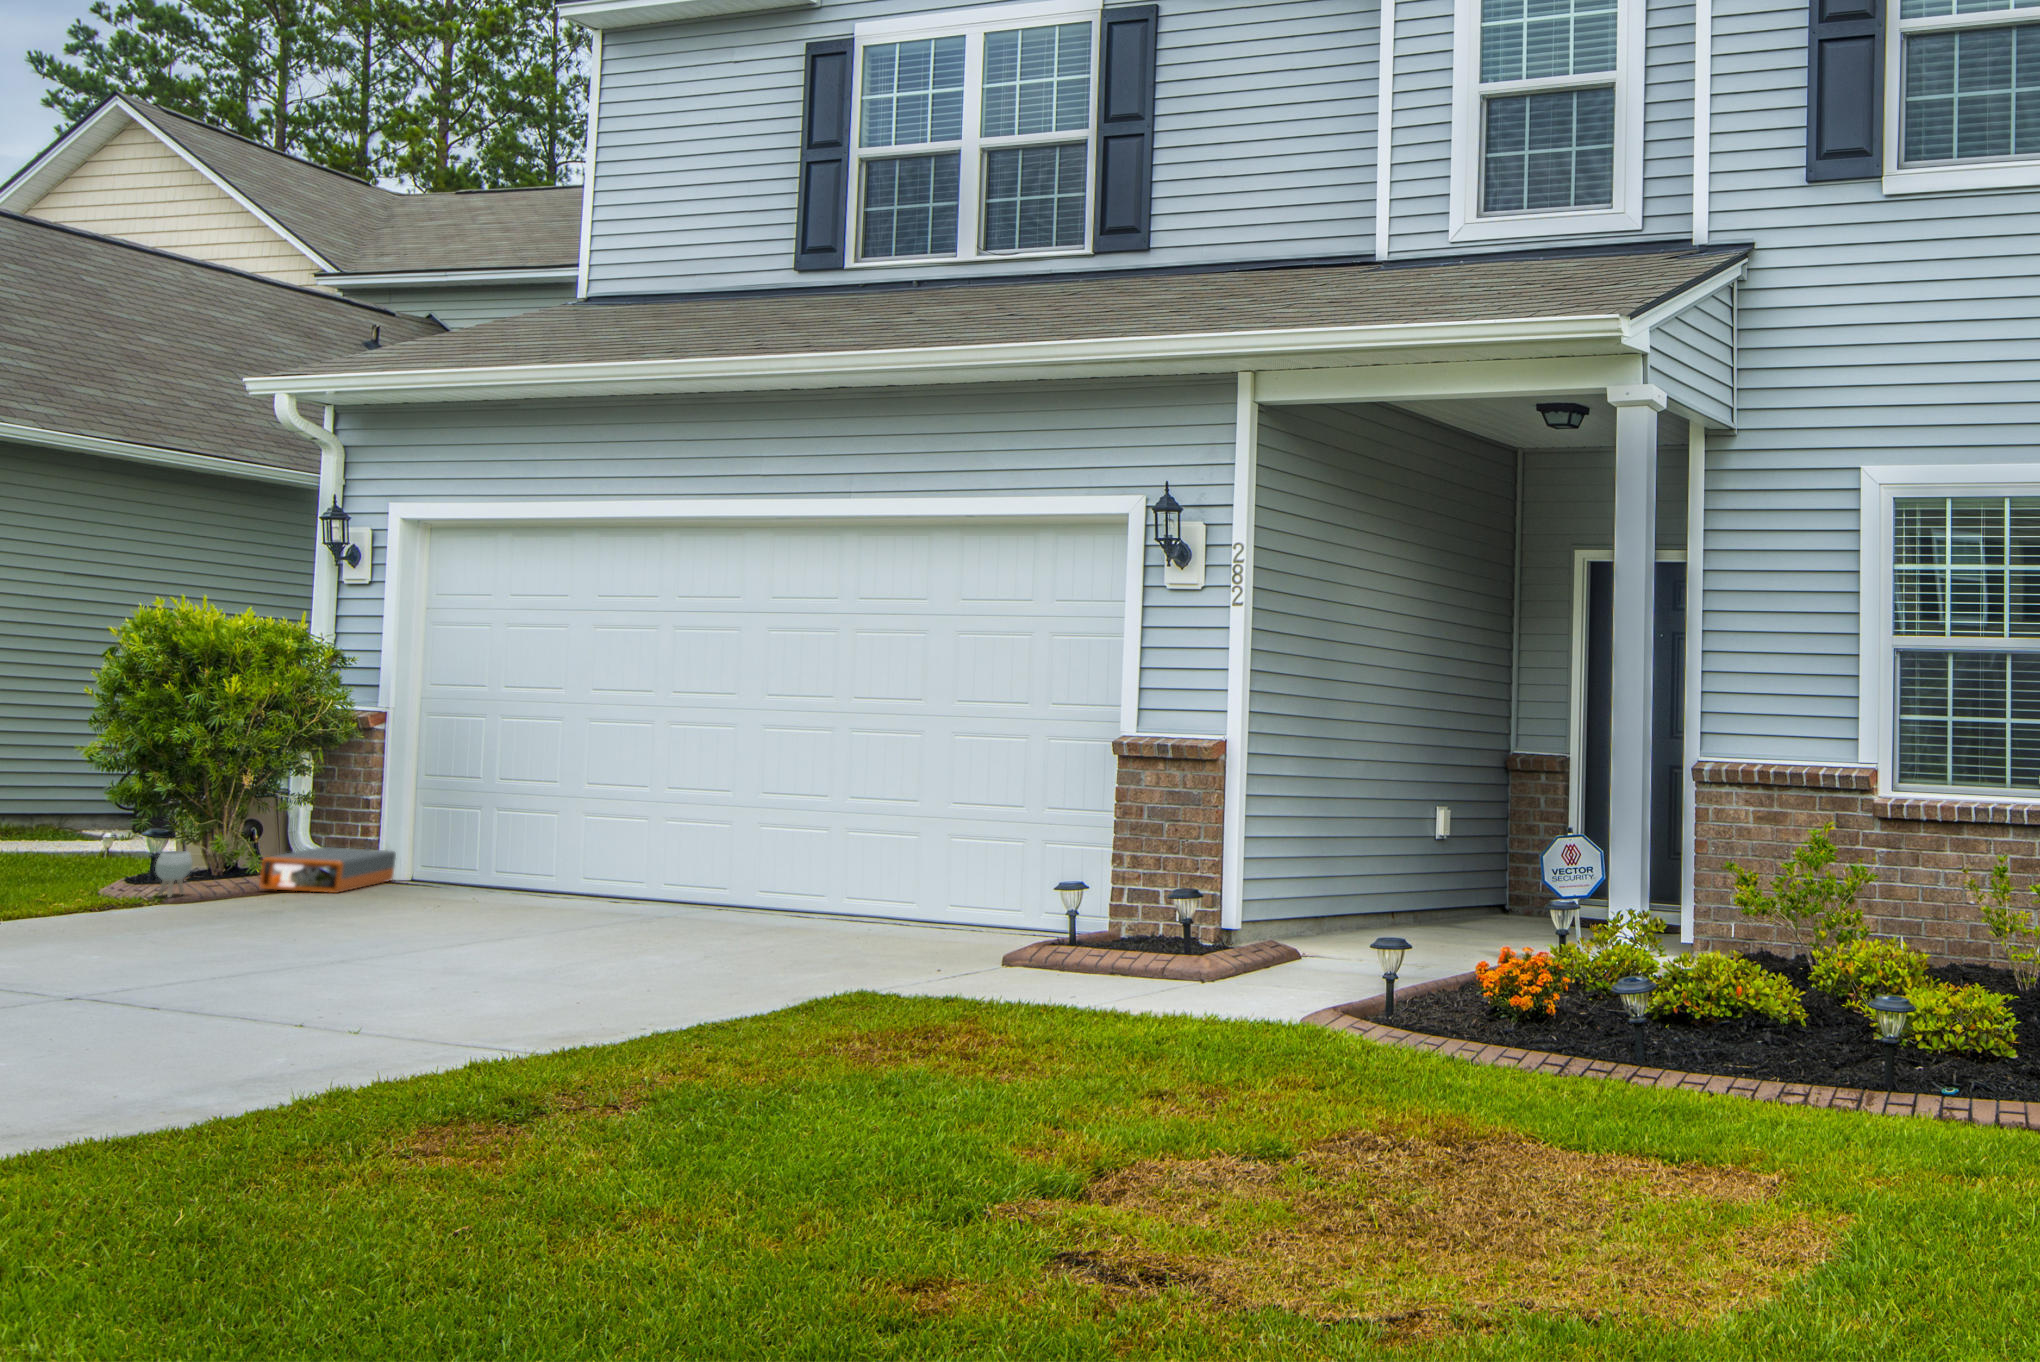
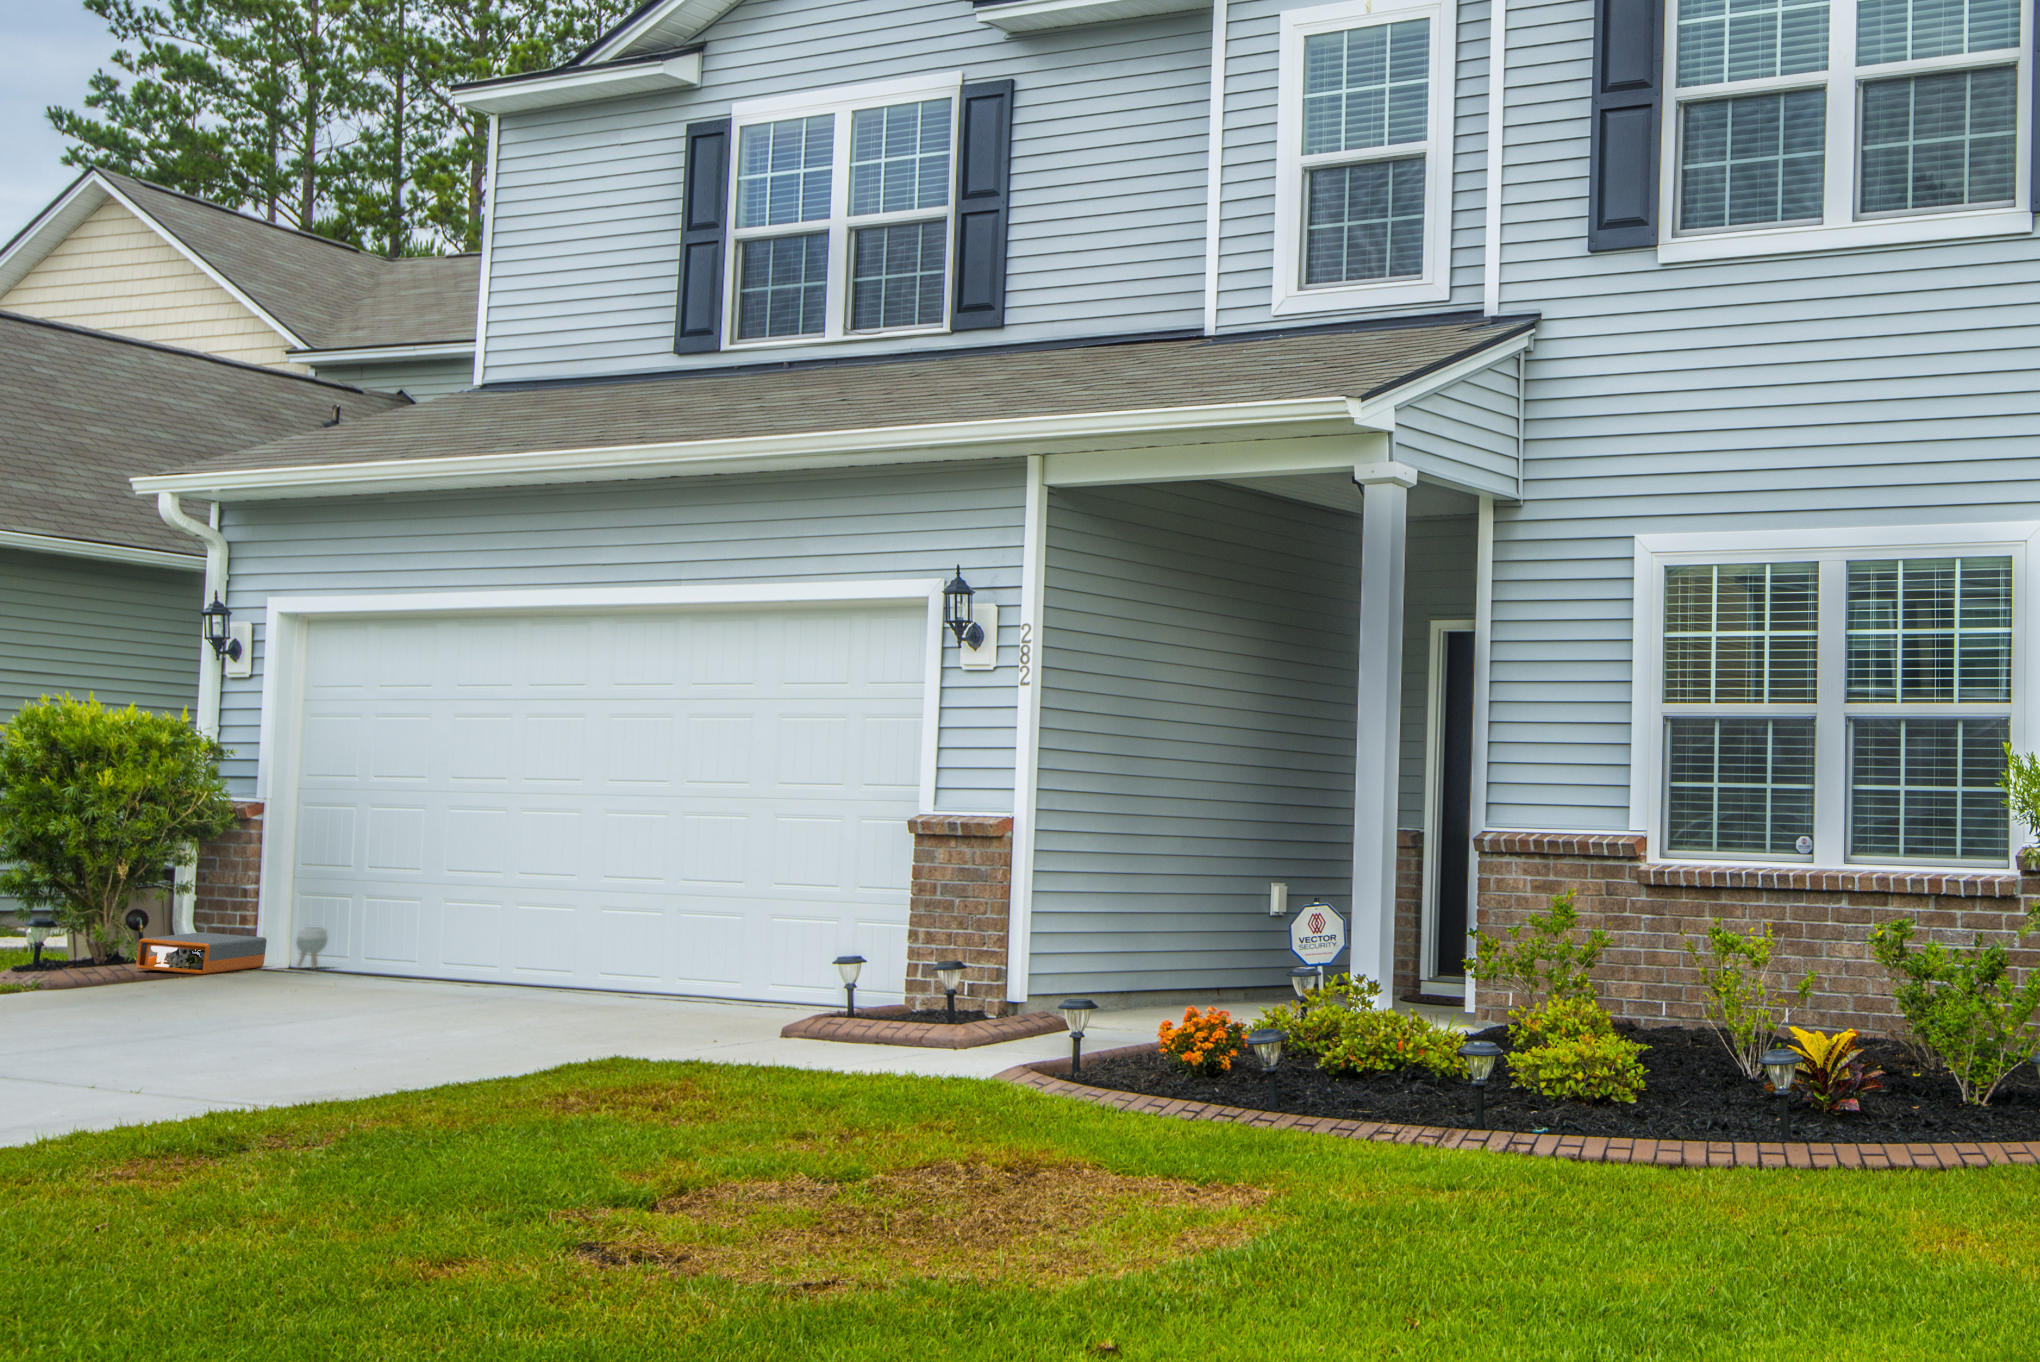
planter: present [155,851,192,898] -> present [296,927,328,968]

